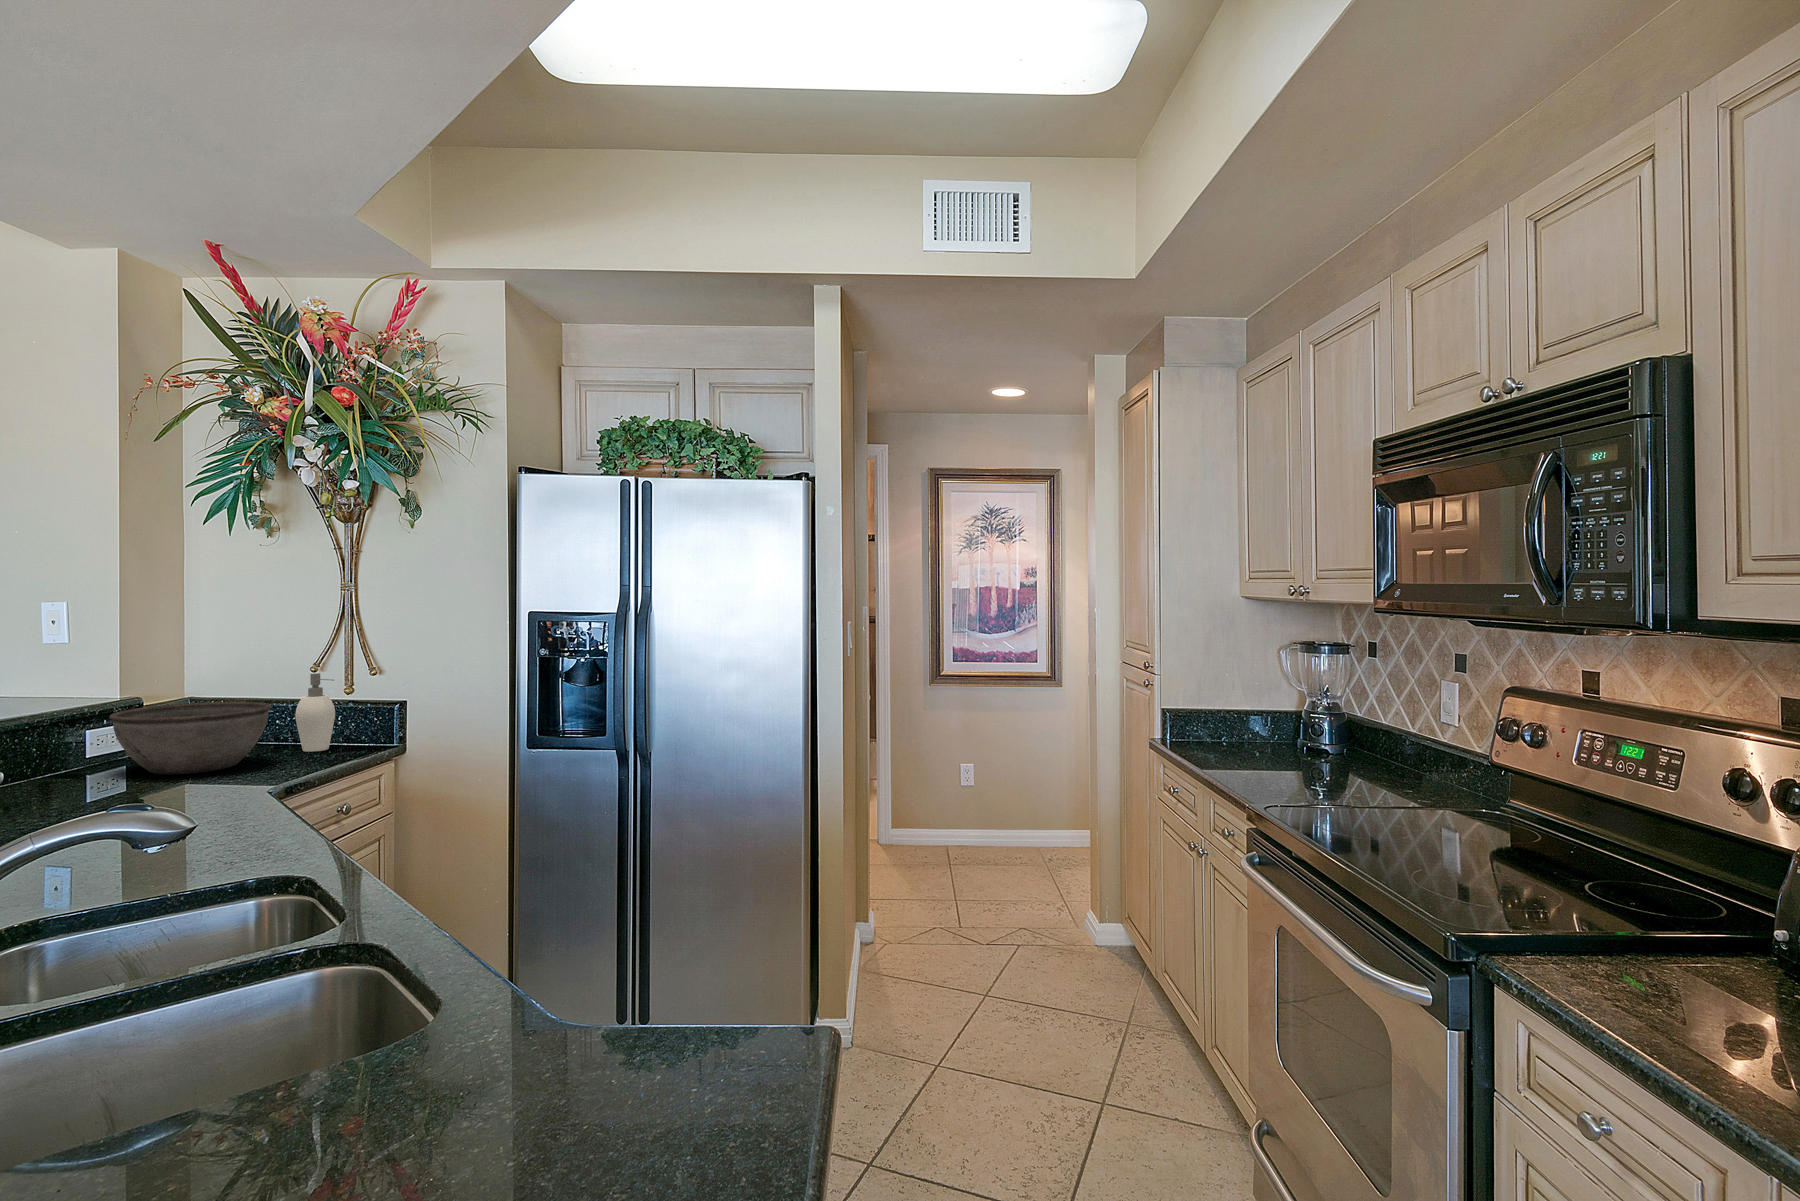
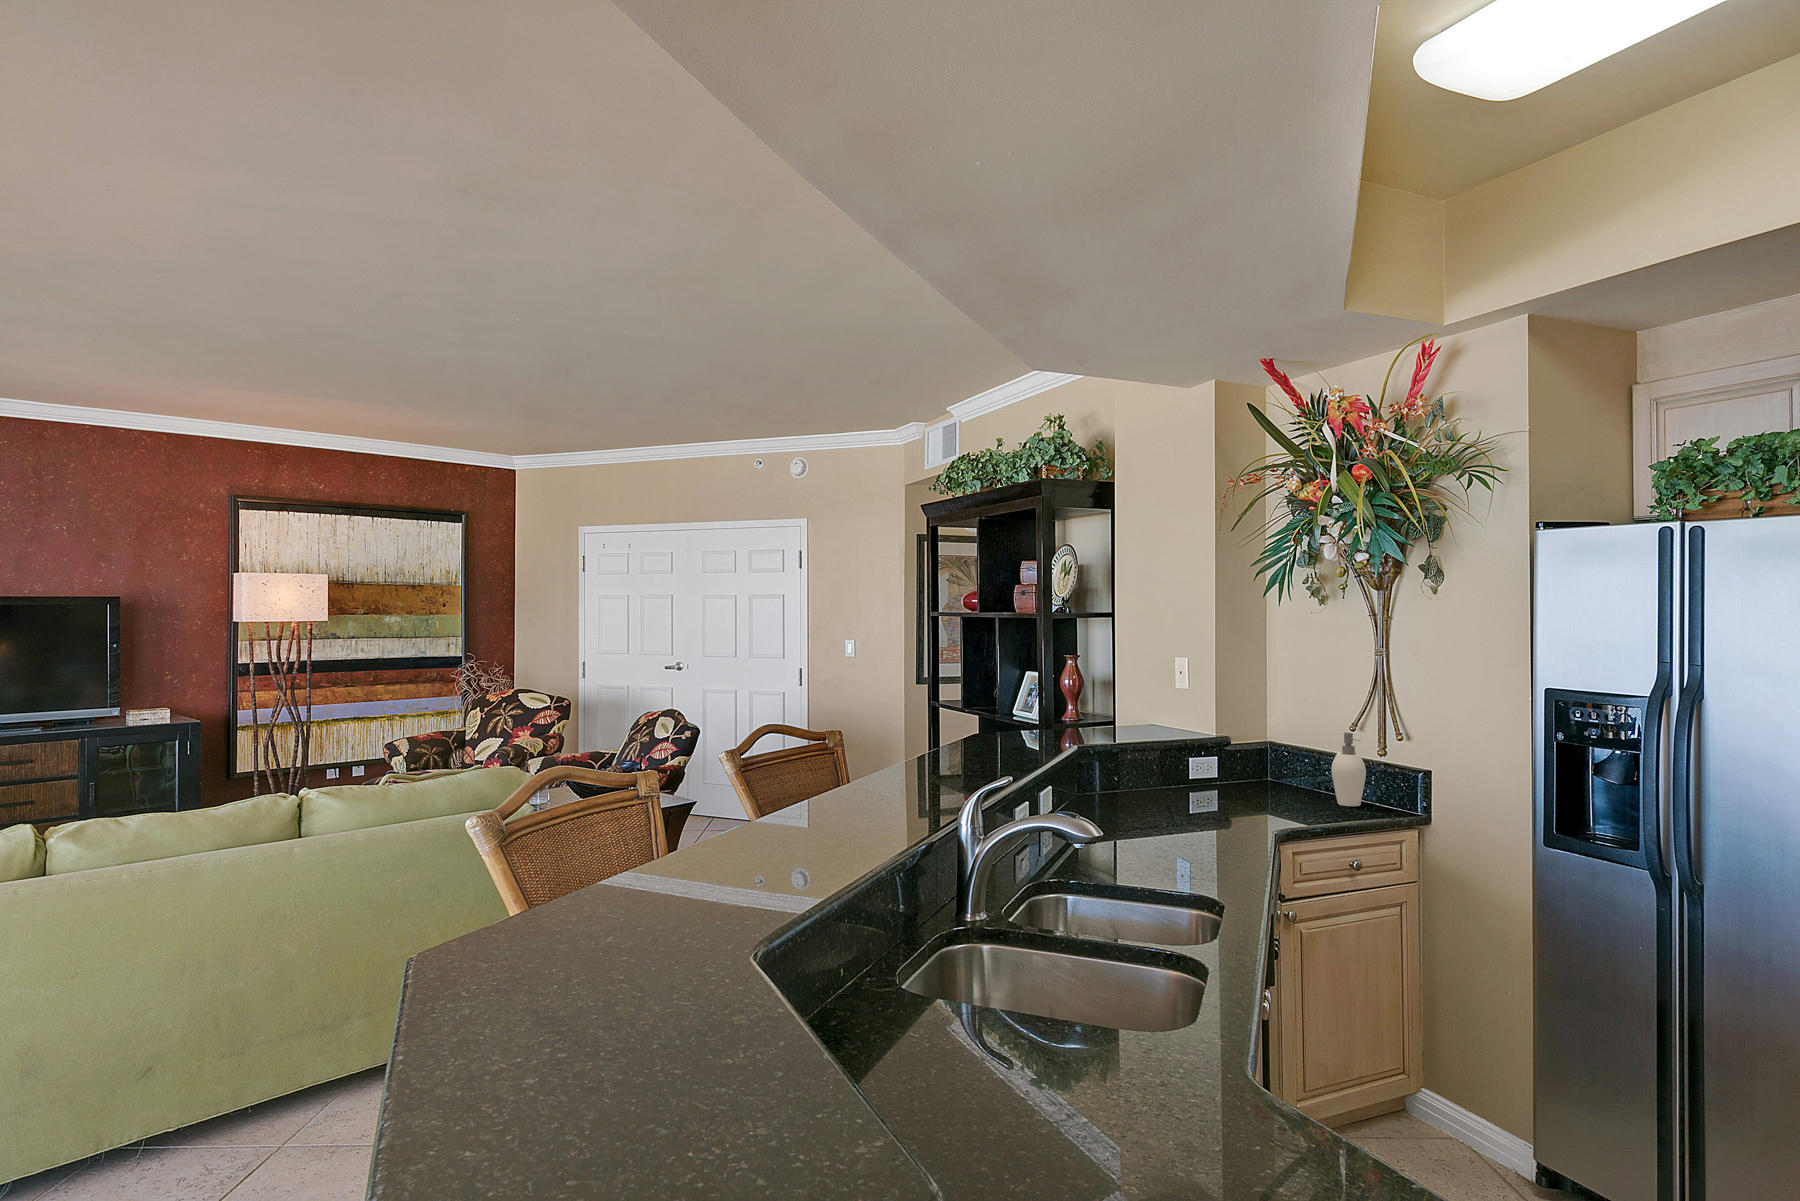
bowl: present [109,702,272,775] -> none [1186,748,1300,809]

